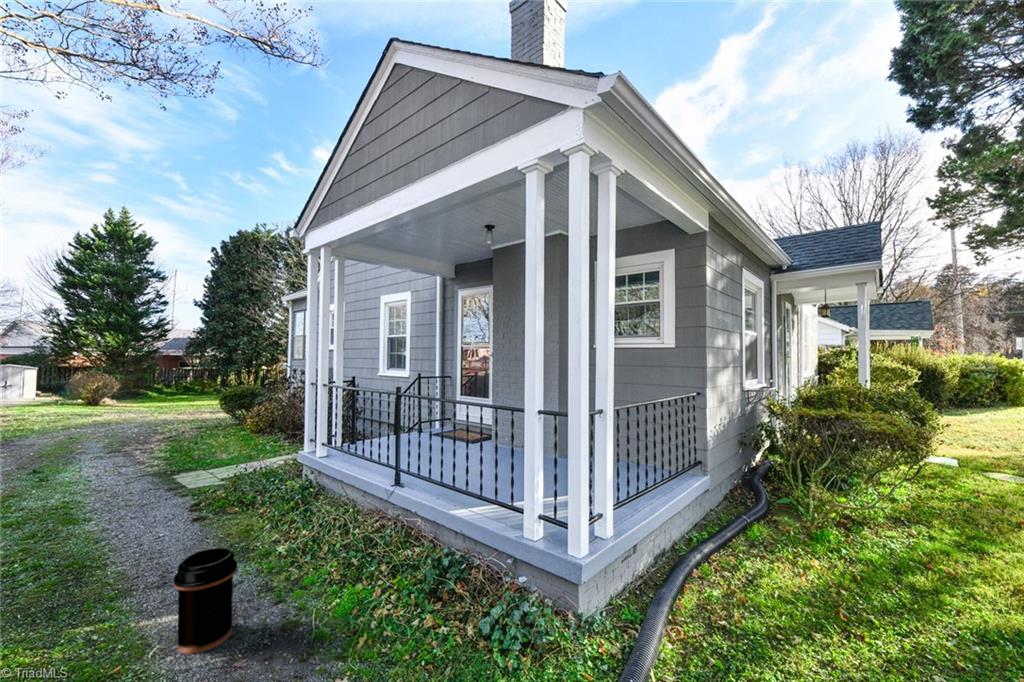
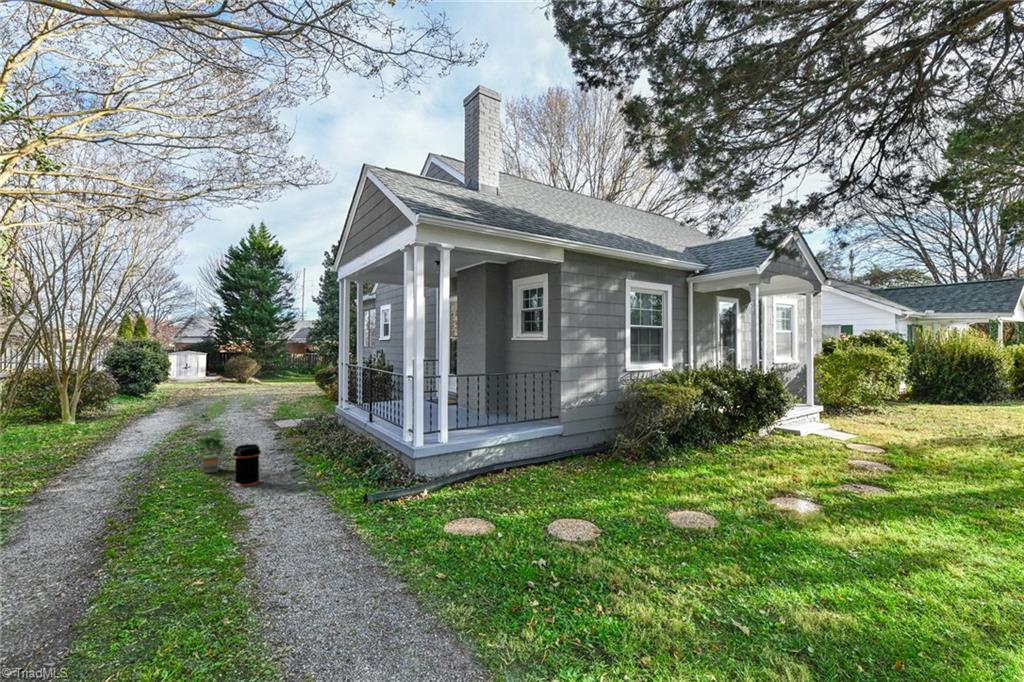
potted tree: none [66,531,133,620] -> present [199,437,224,473]

